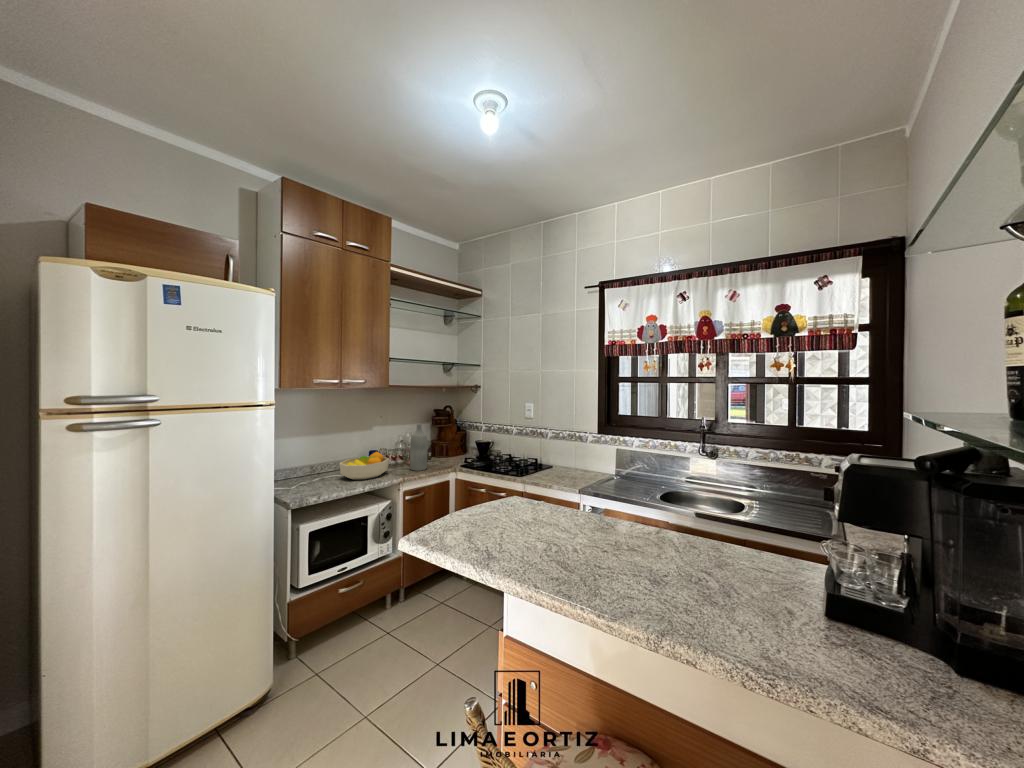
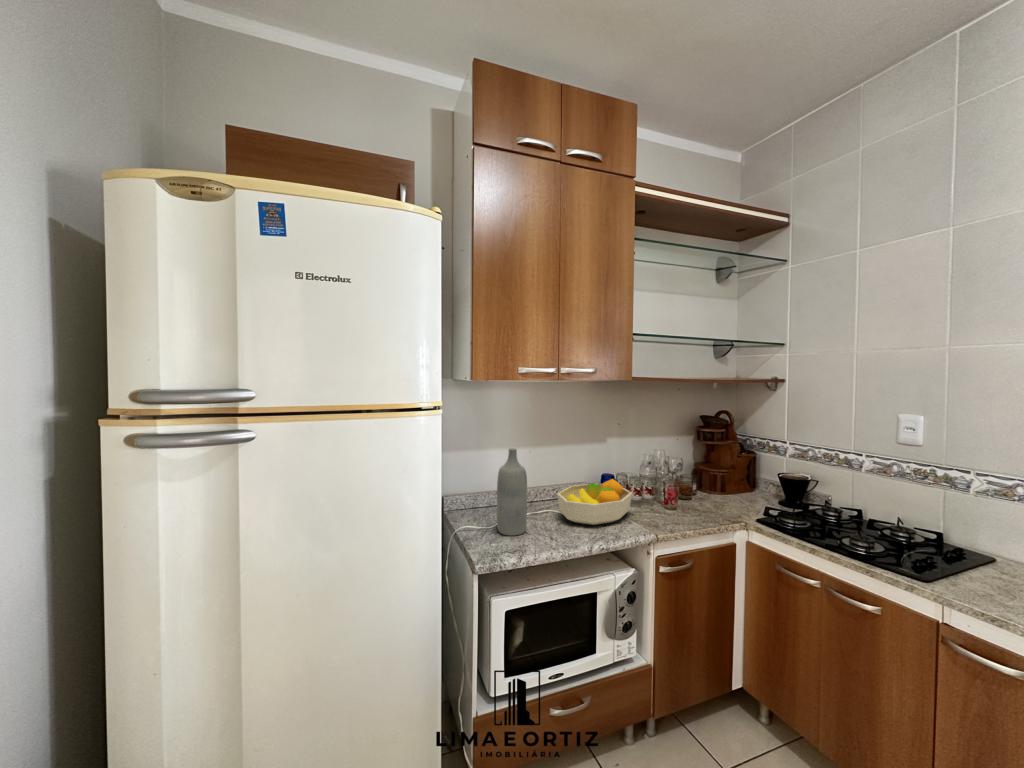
bottle: present [410,424,427,471] -> present [497,448,527,536]

